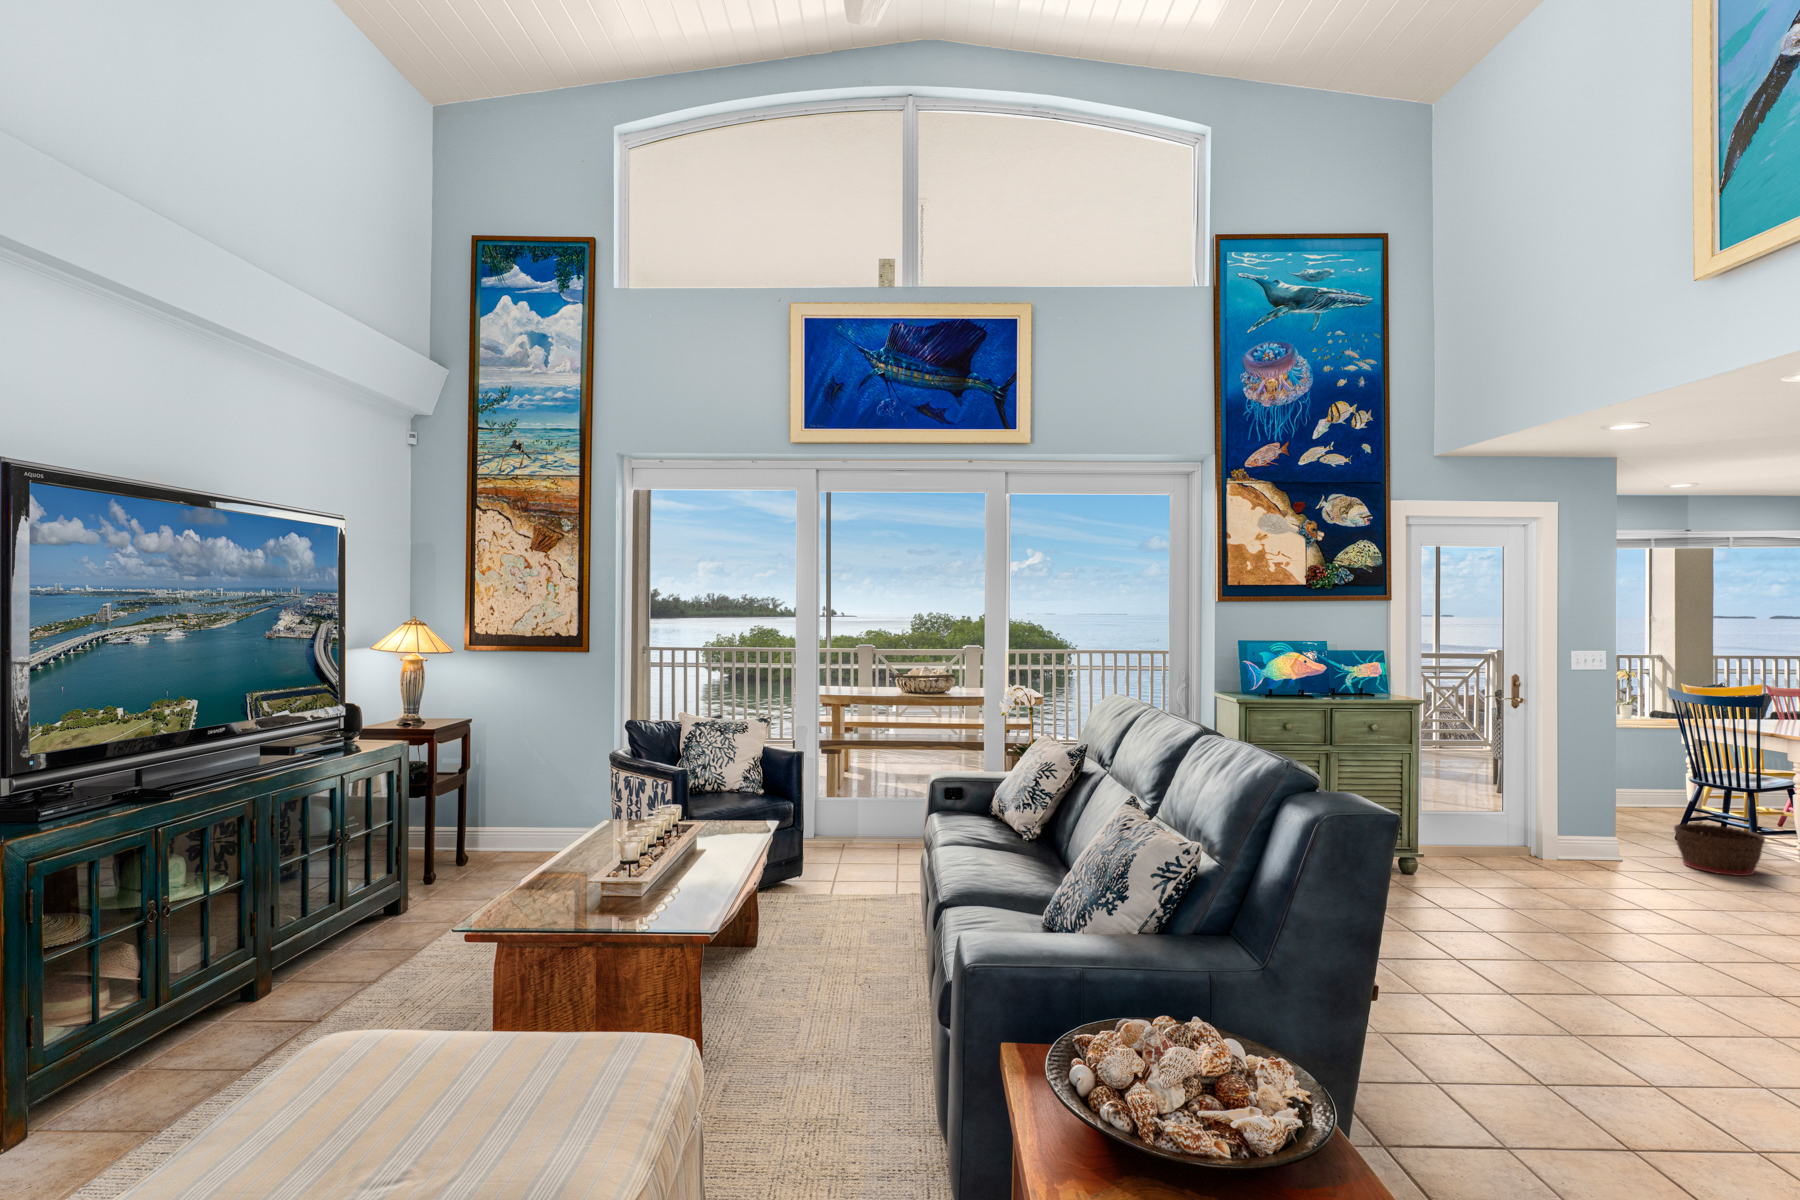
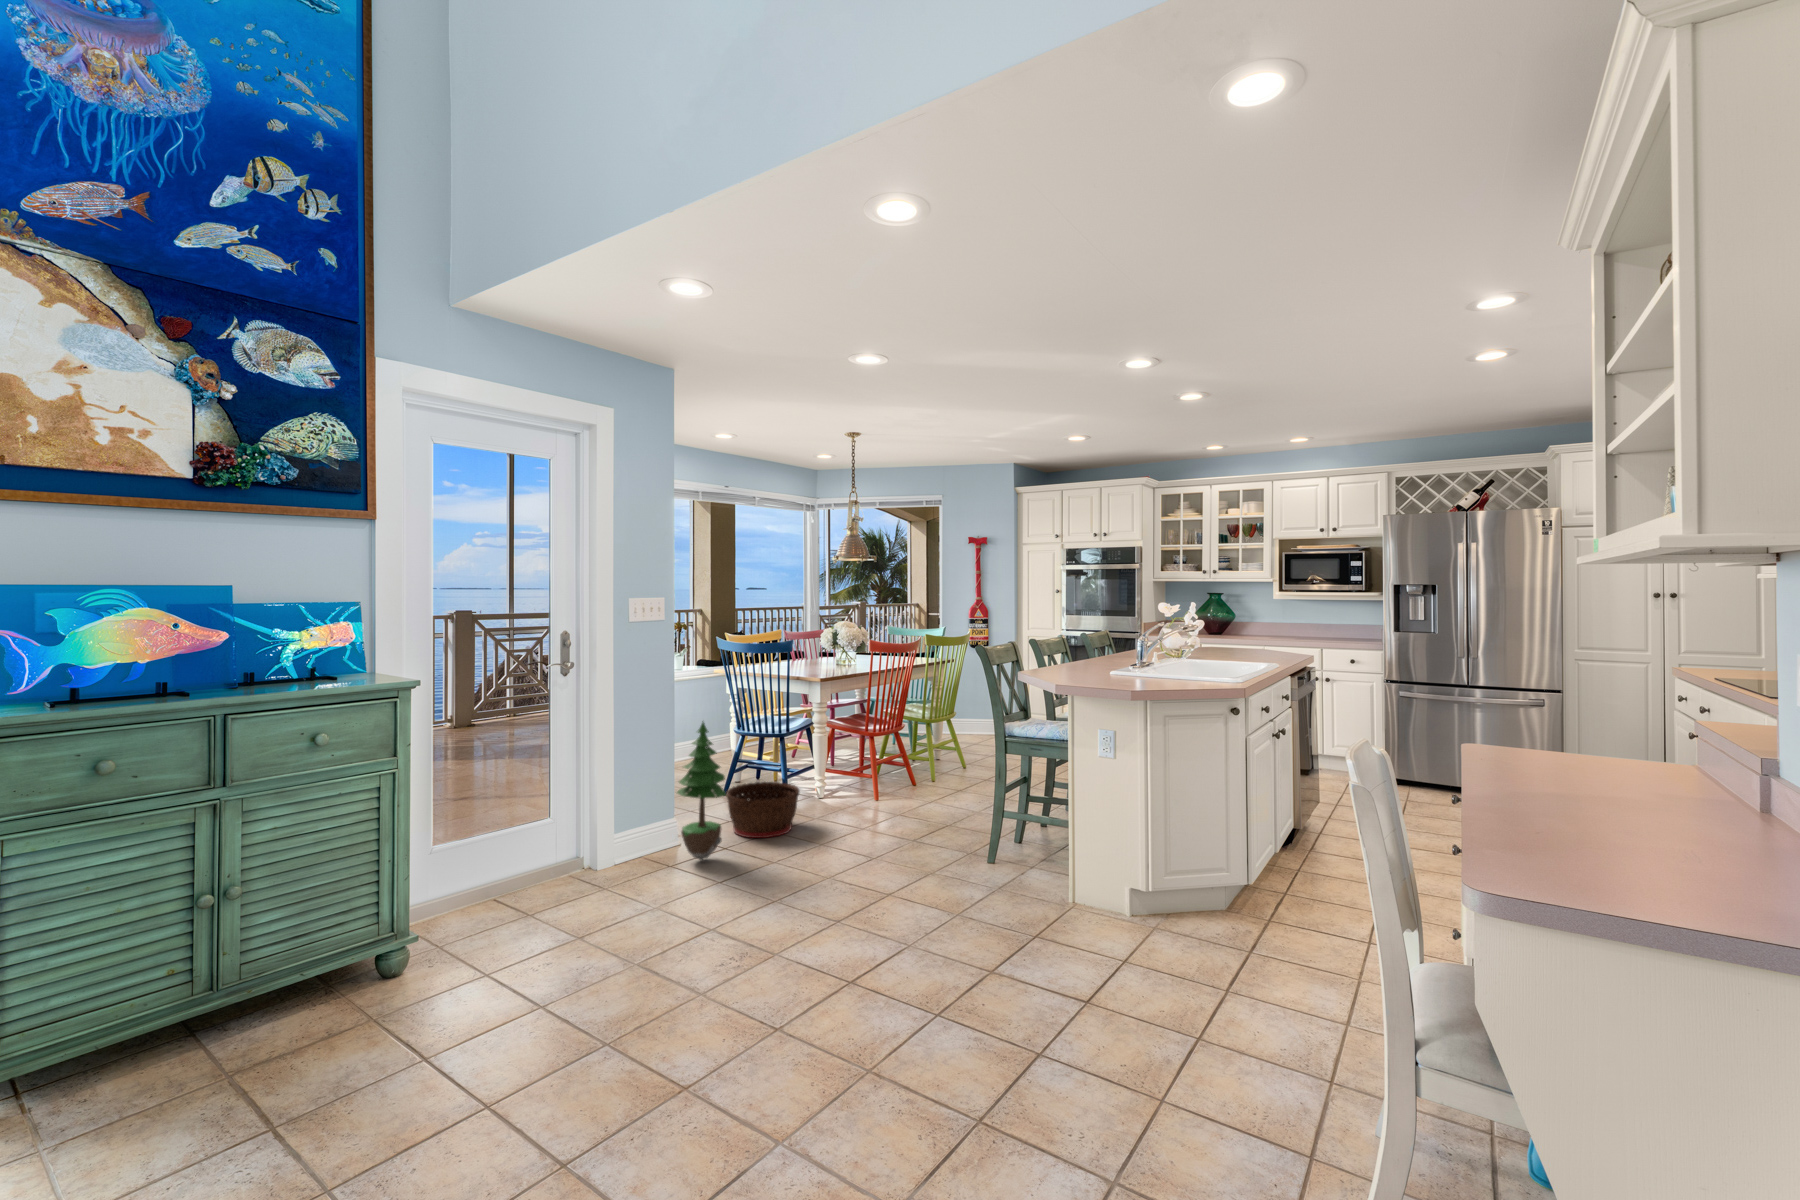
potted tree: none [1616,754,1671,874] -> present [677,721,726,860]

